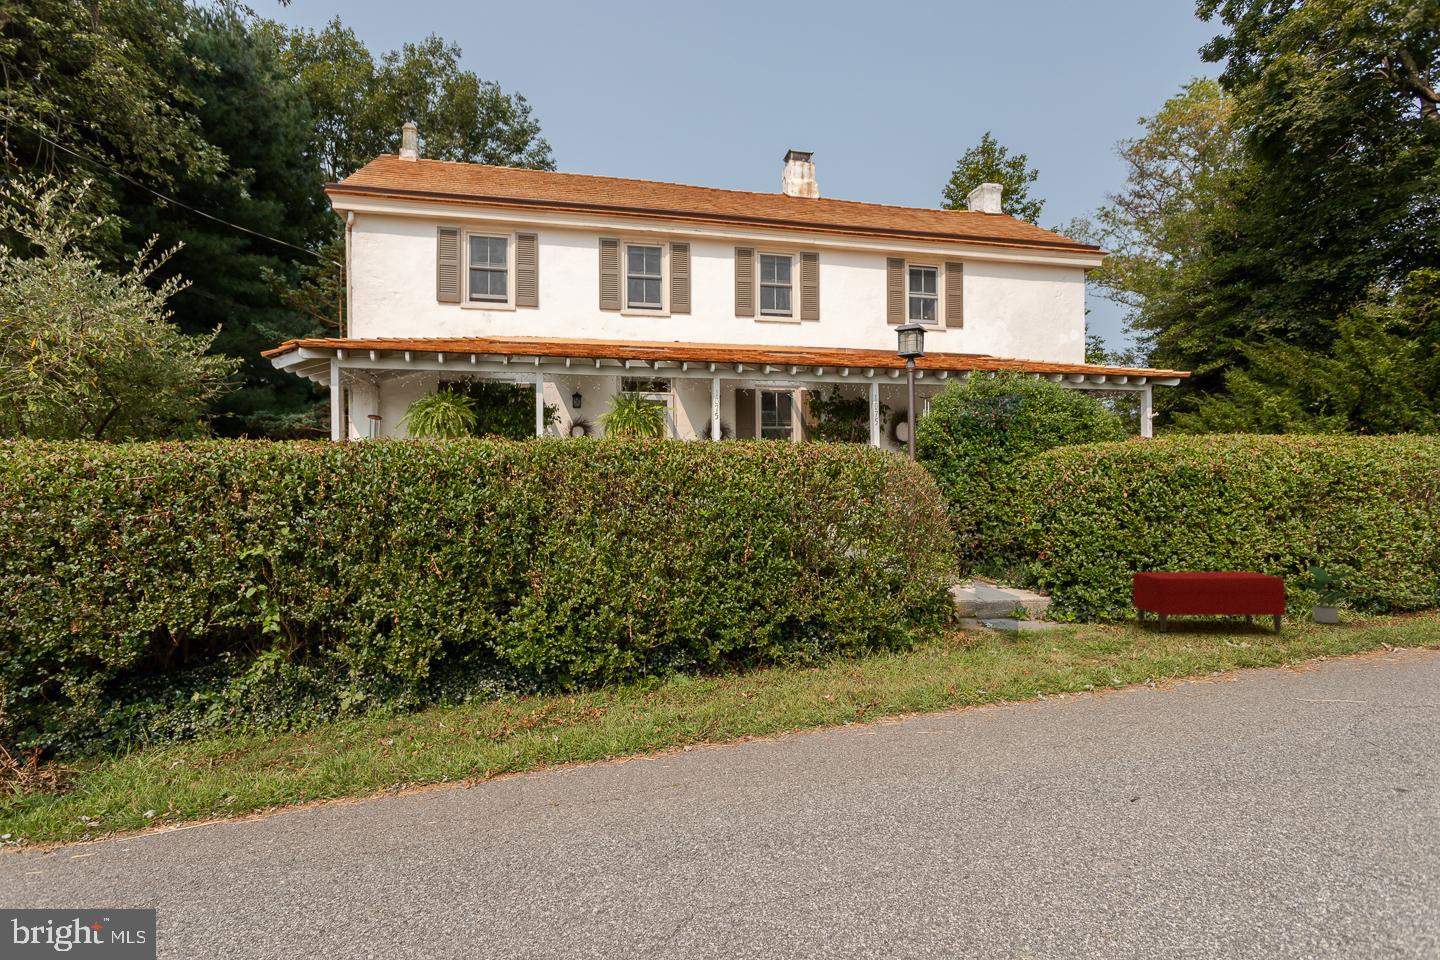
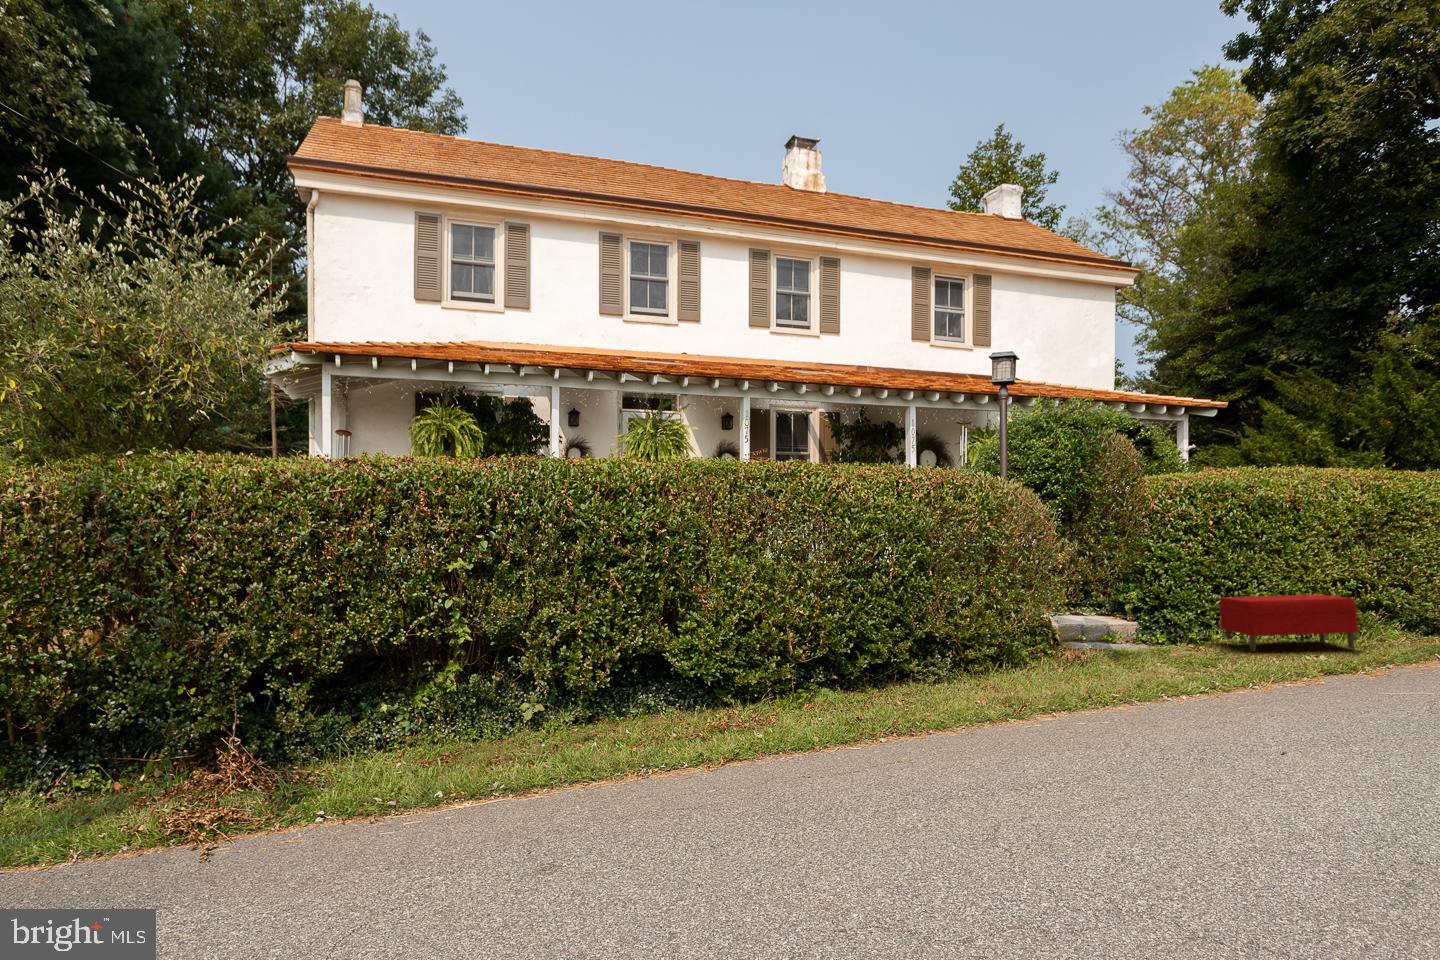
potted plant: present [1306,566,1354,623] -> none [1368,589,1412,641]

